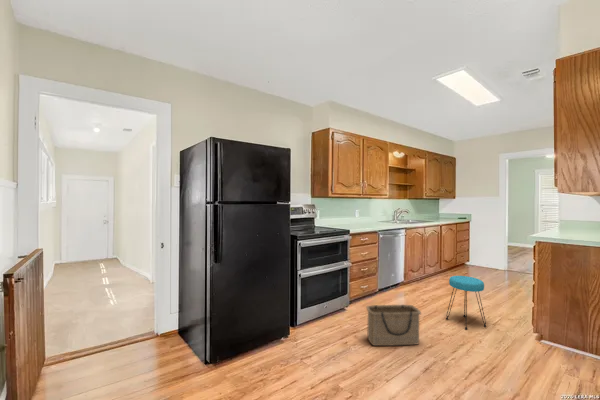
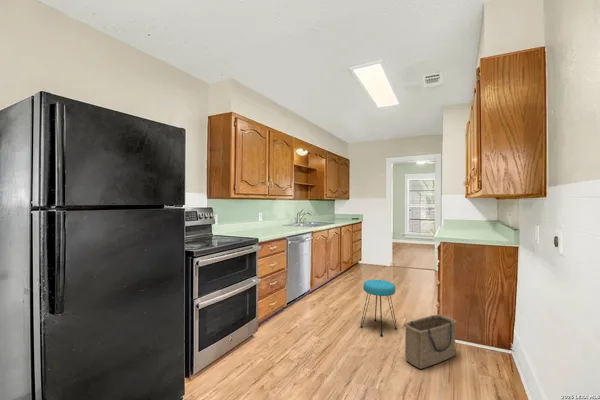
basket: present [366,305,421,346] -> present [404,314,457,369]

